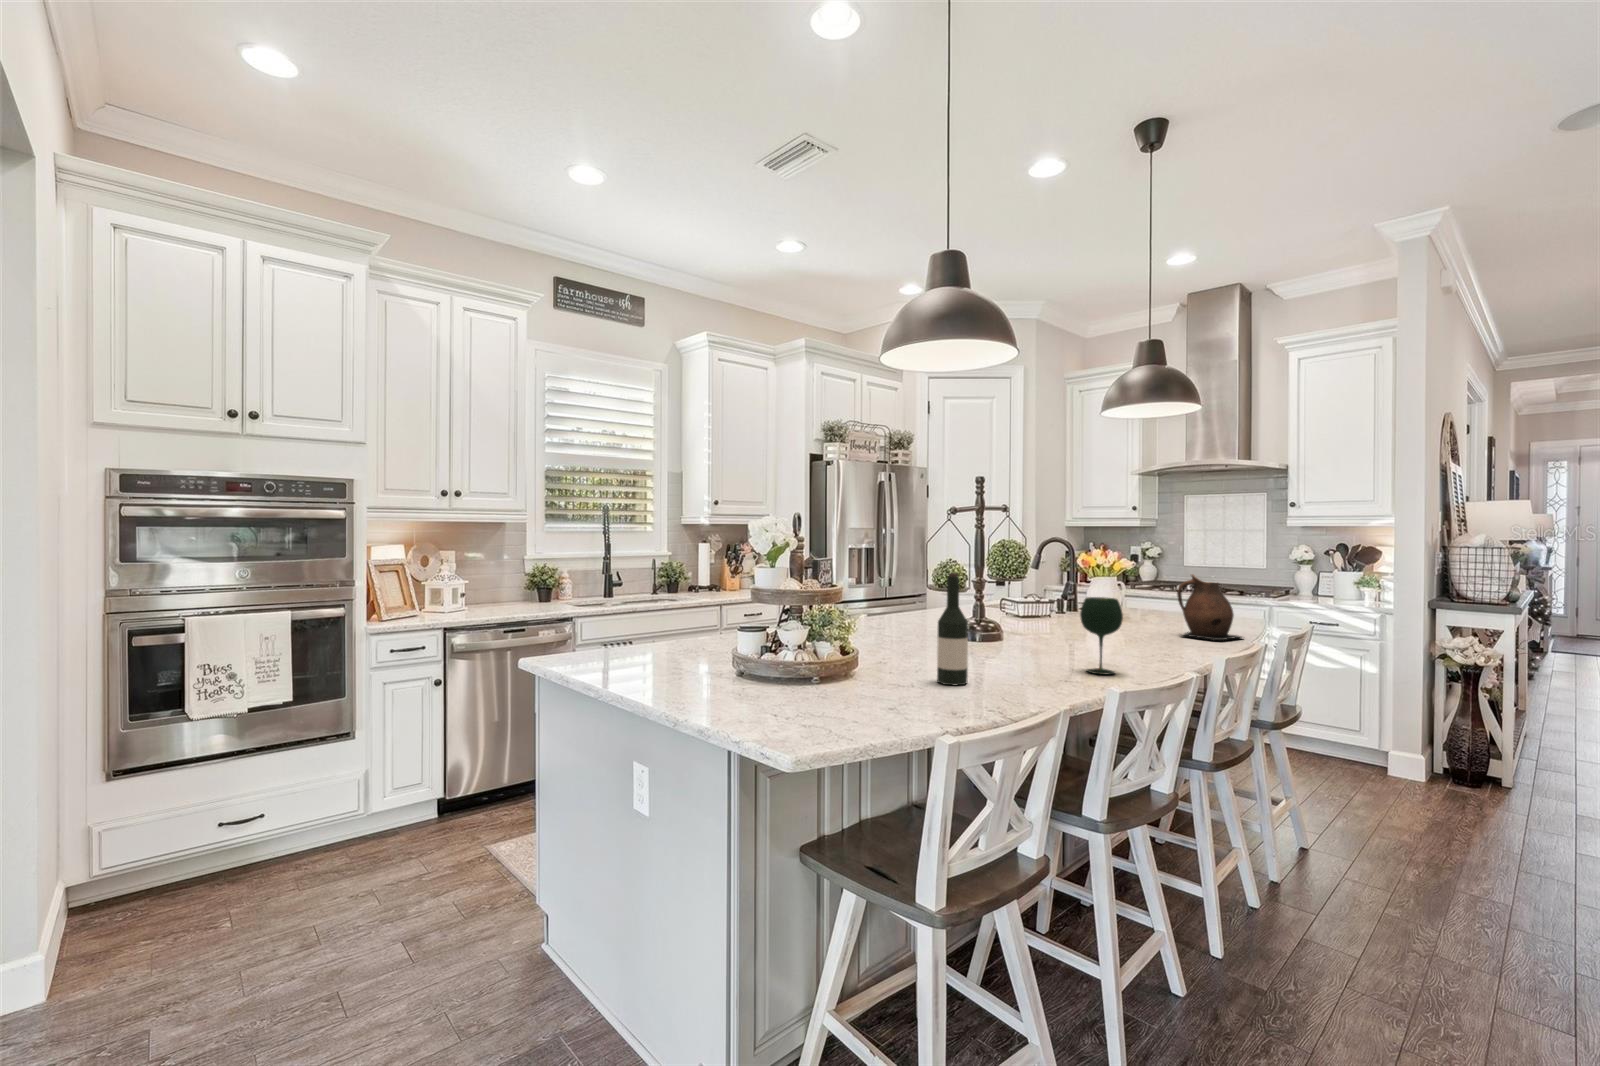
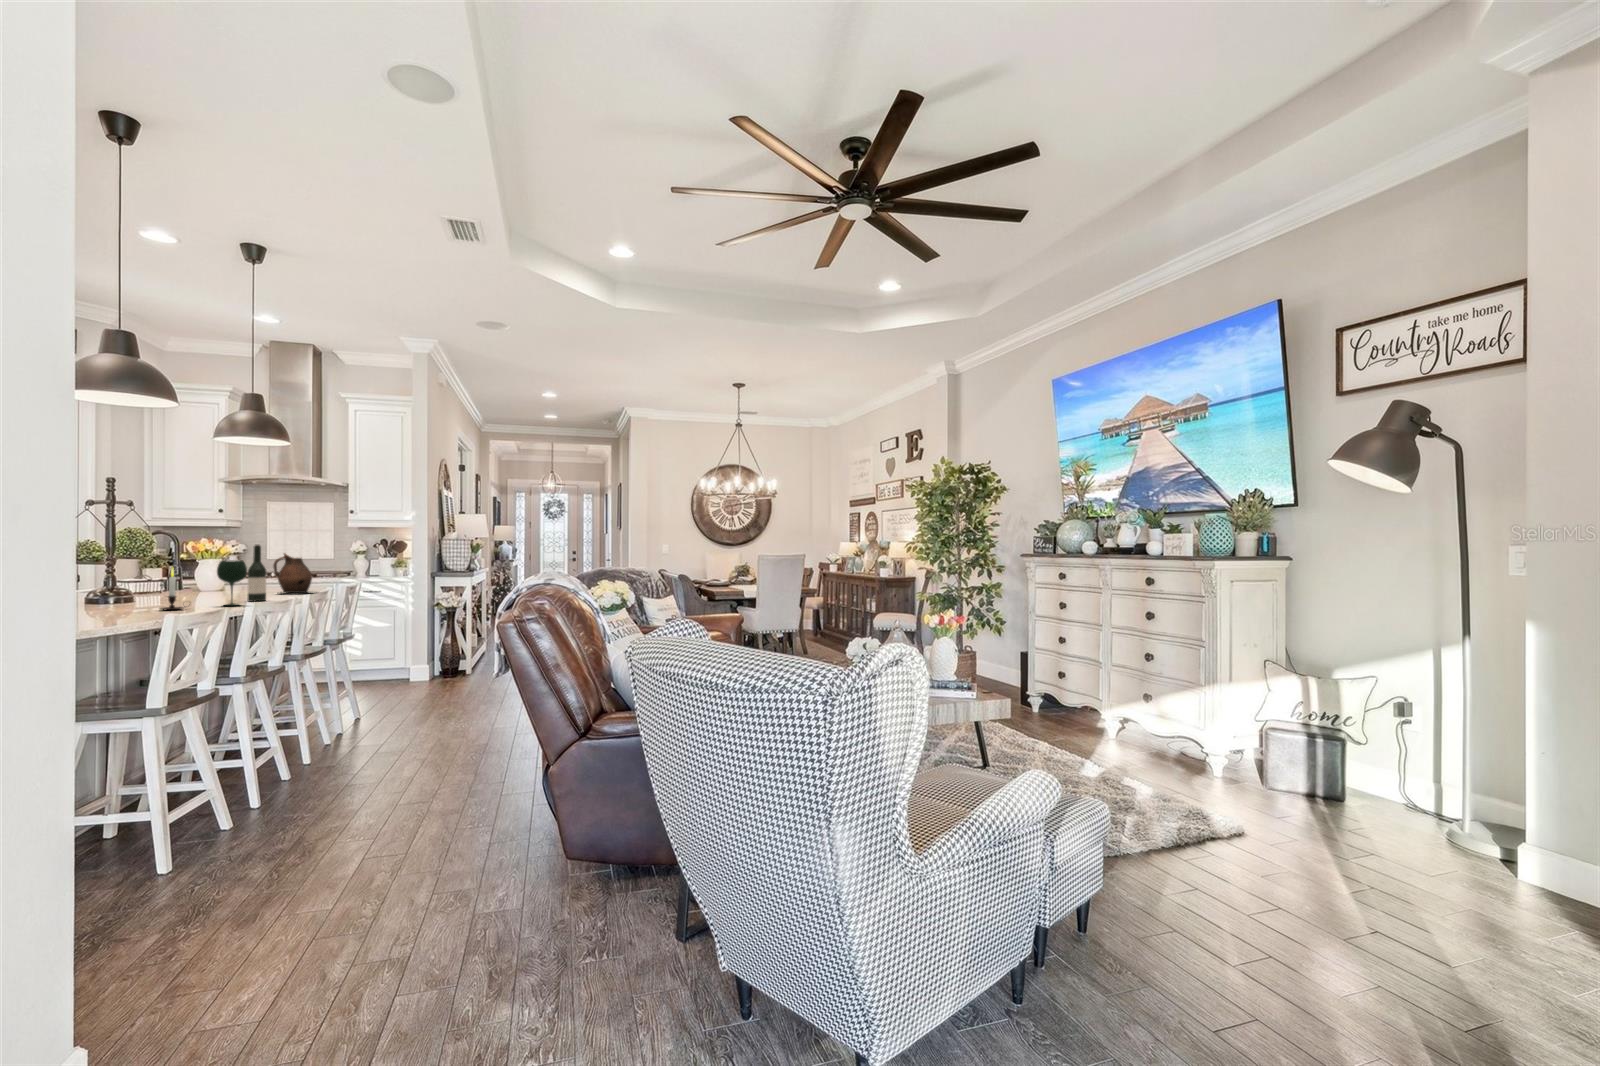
wine bottle: present [937,573,968,685] -> present [248,545,266,602]
candle: none [1001,605,1042,675] -> present [160,568,185,610]

